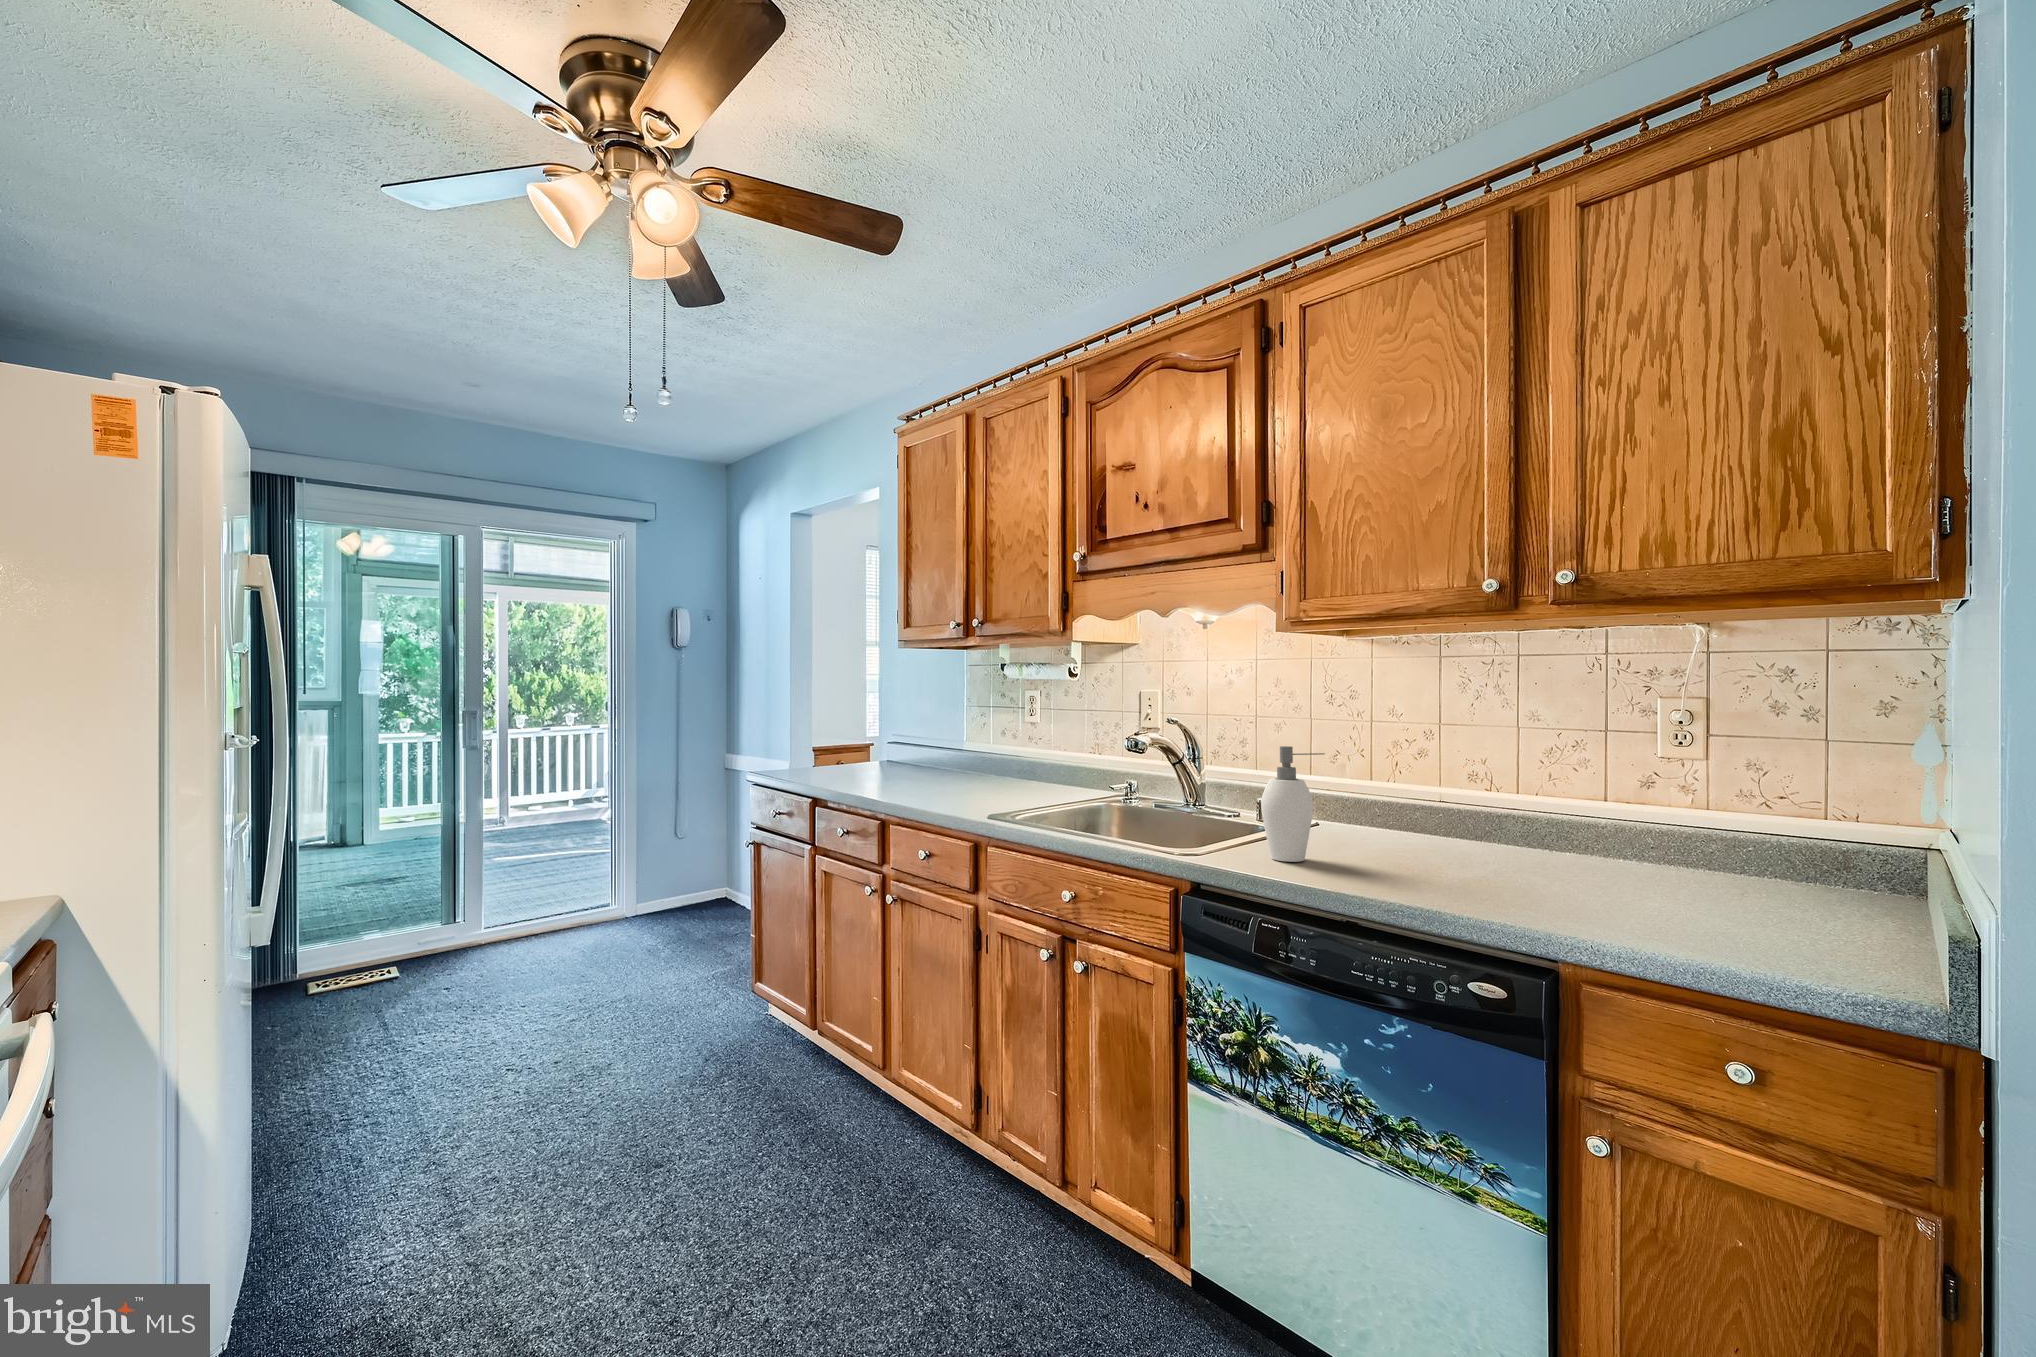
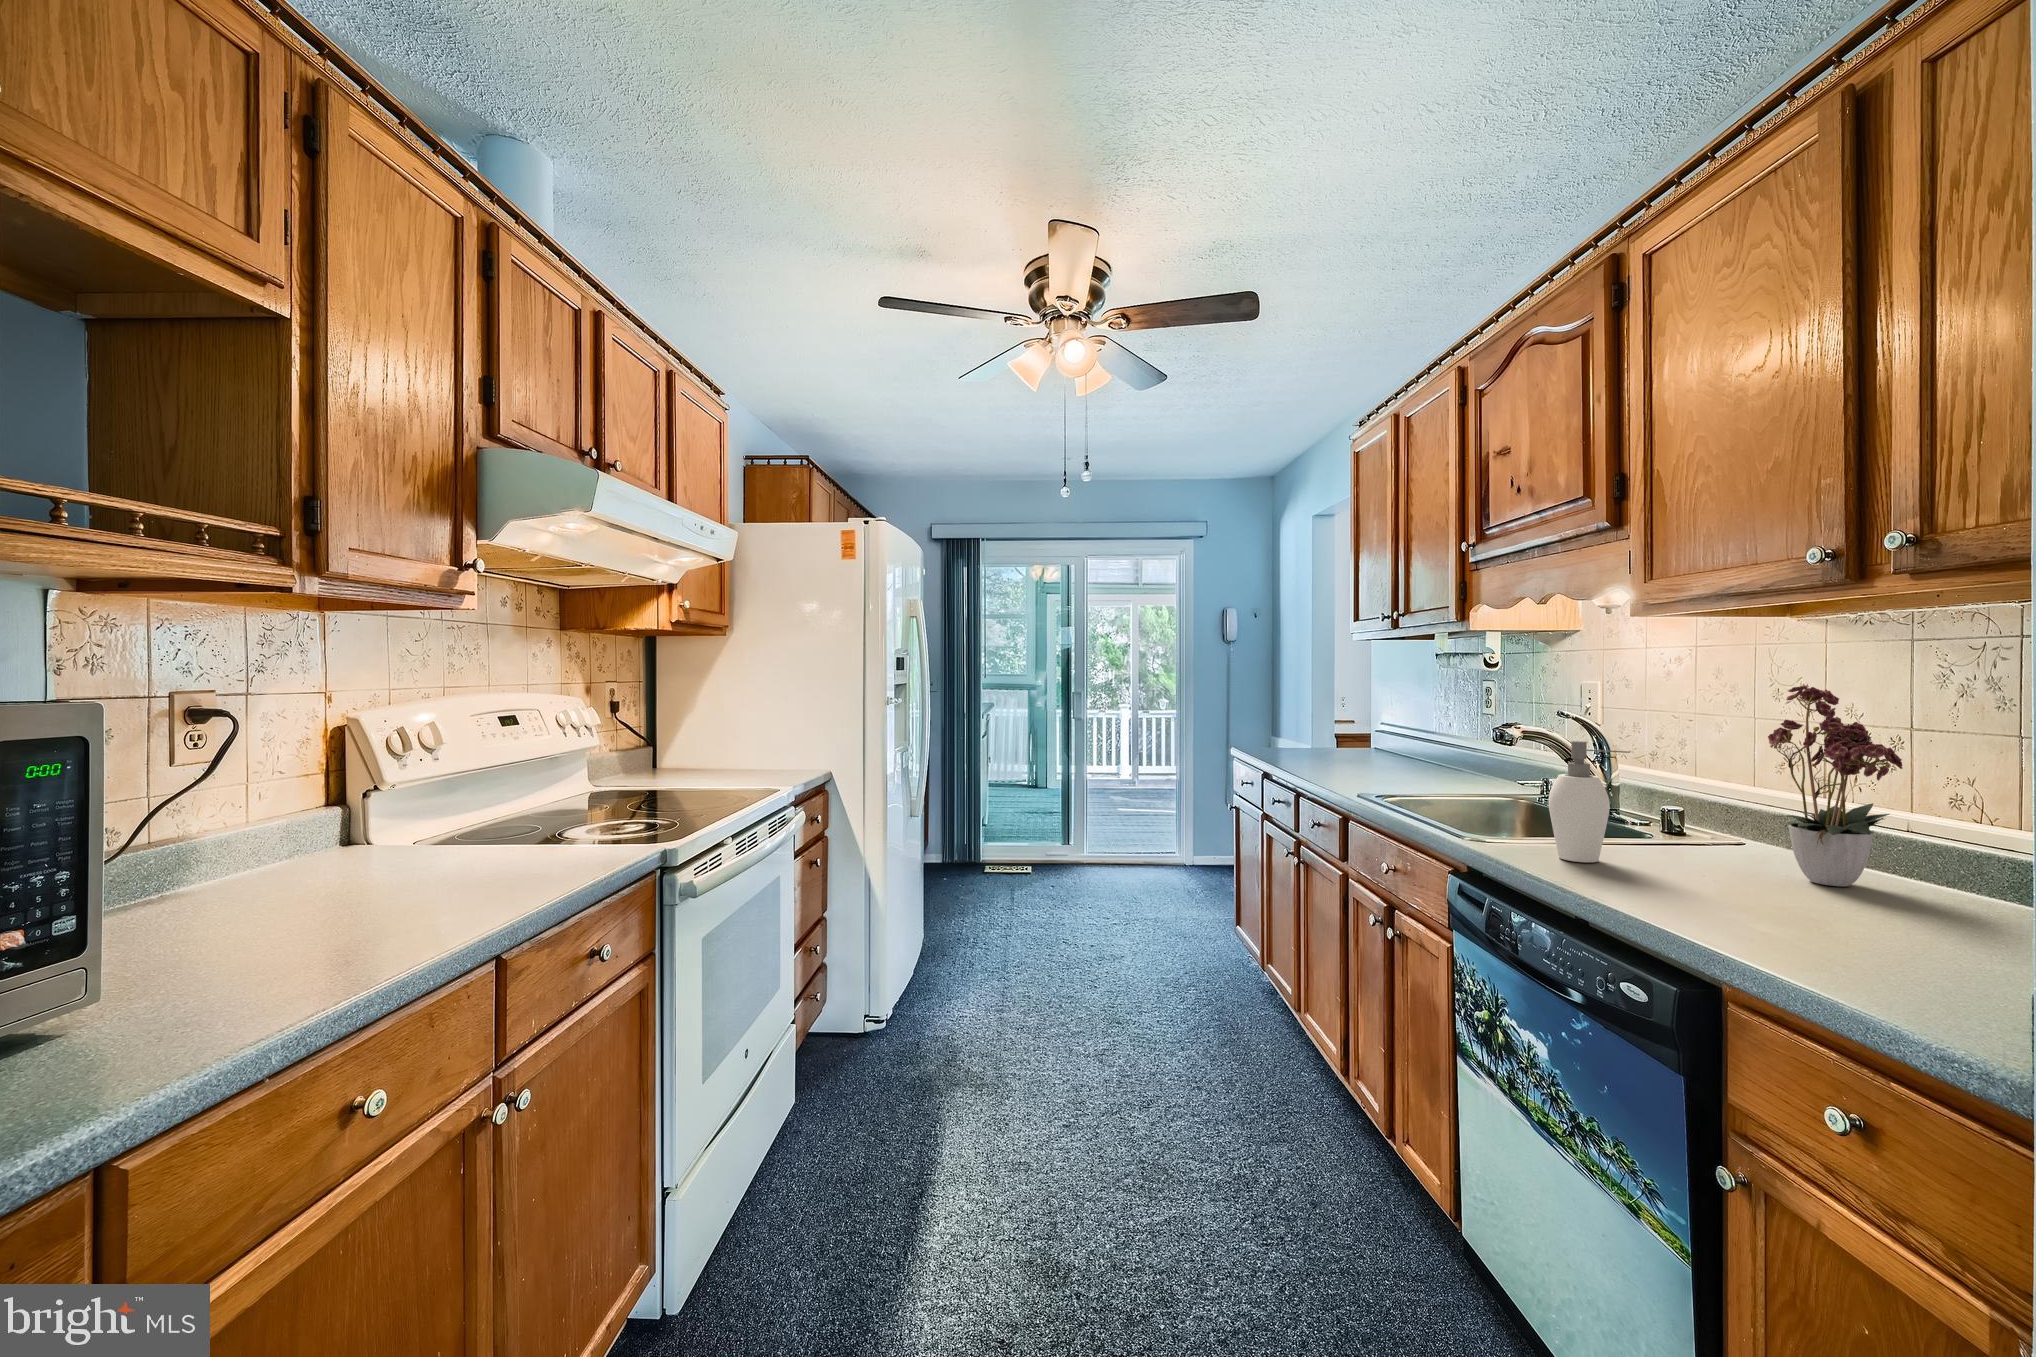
flower arrangement: none [1375,684,1504,853] -> present [1768,685,1902,886]

